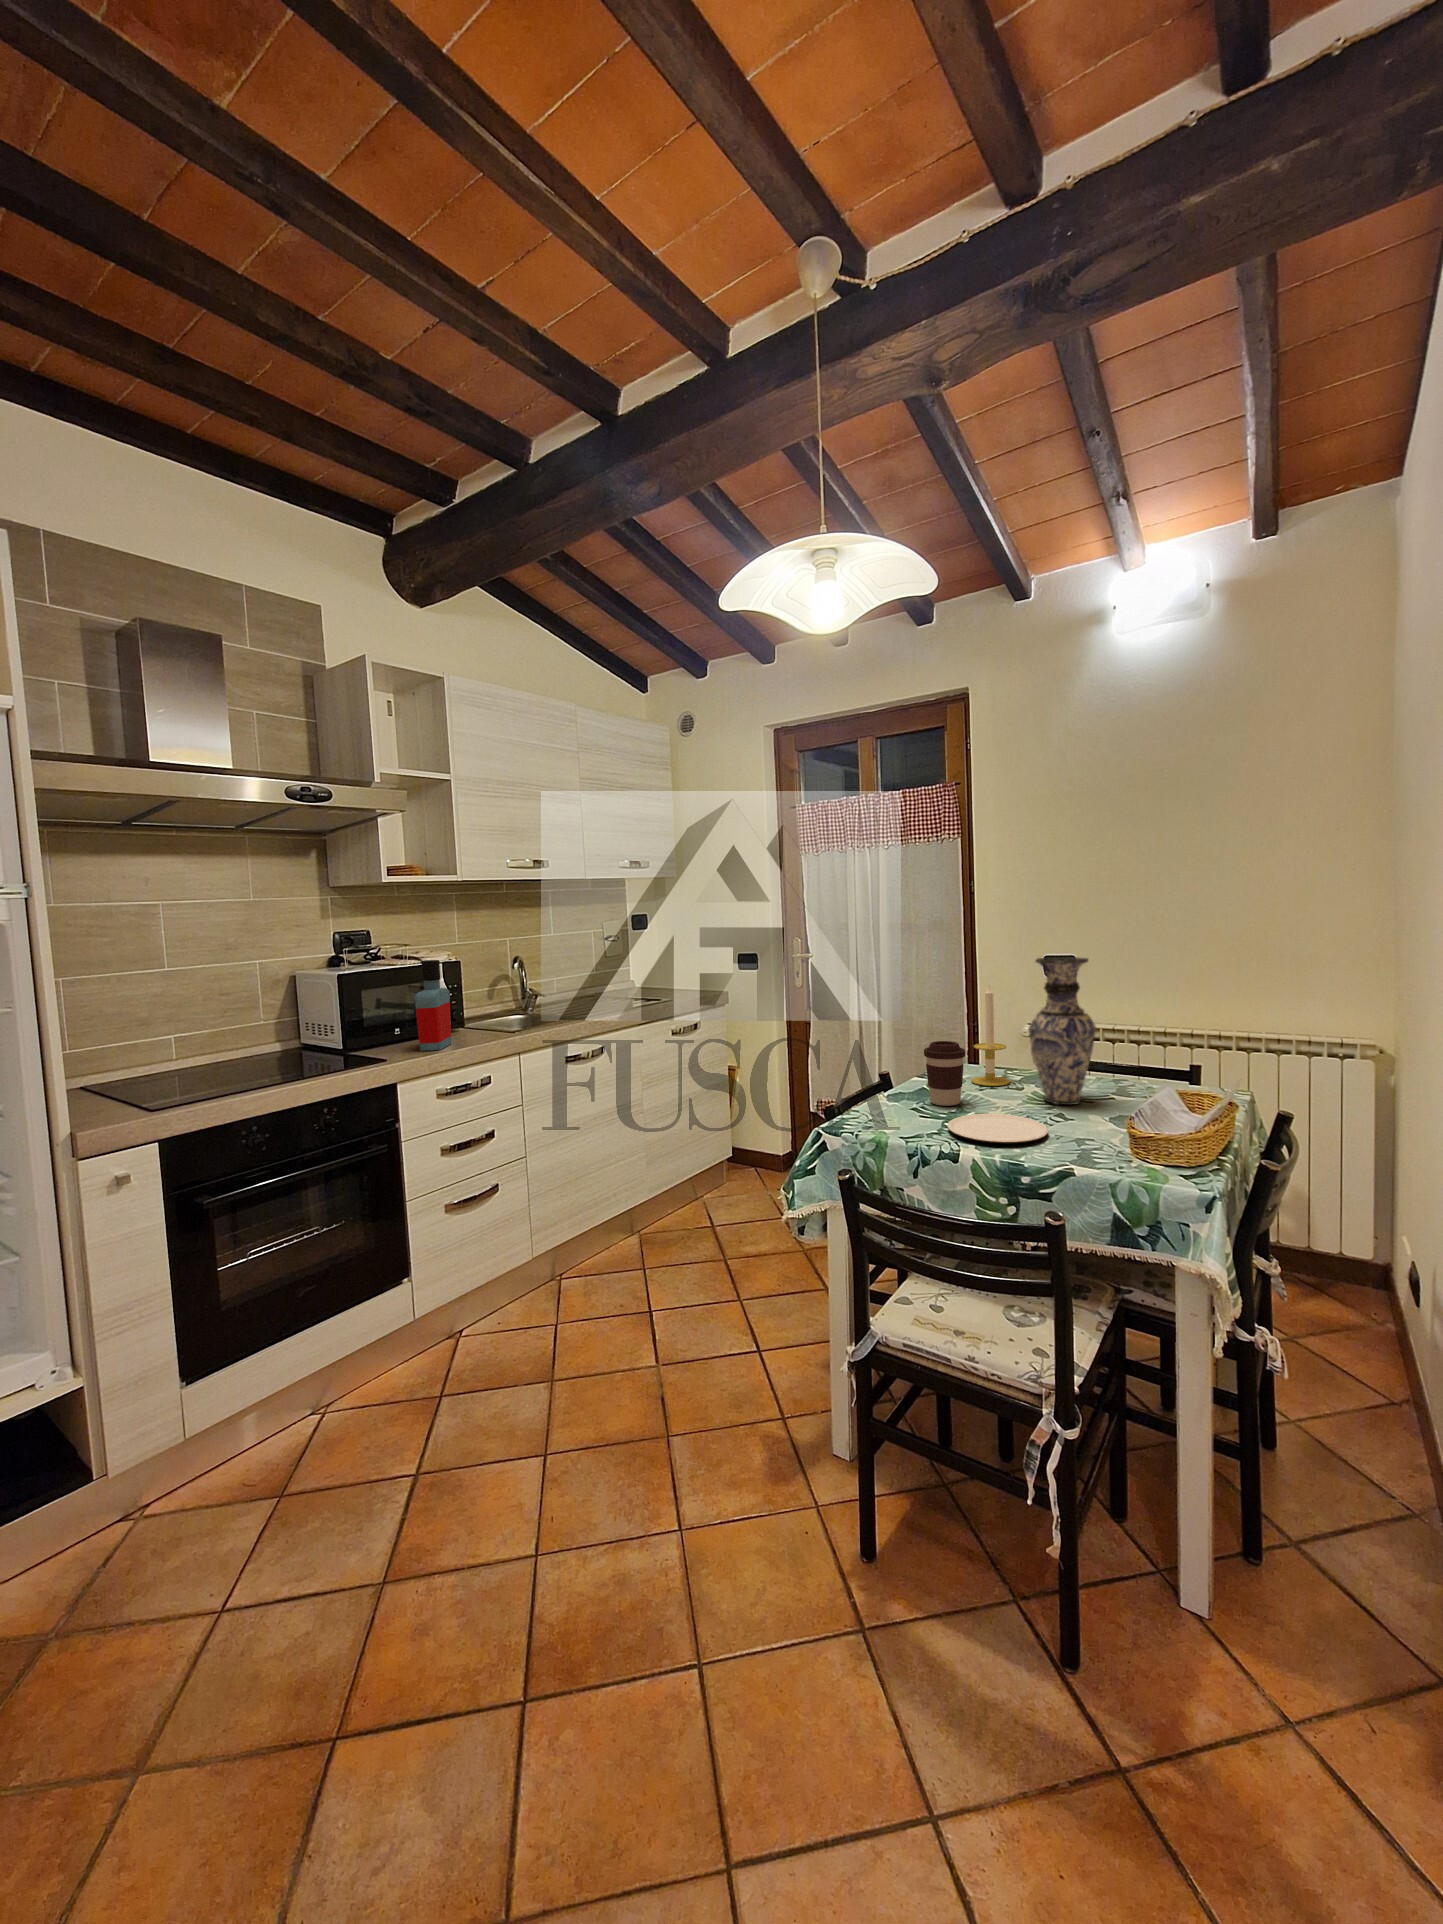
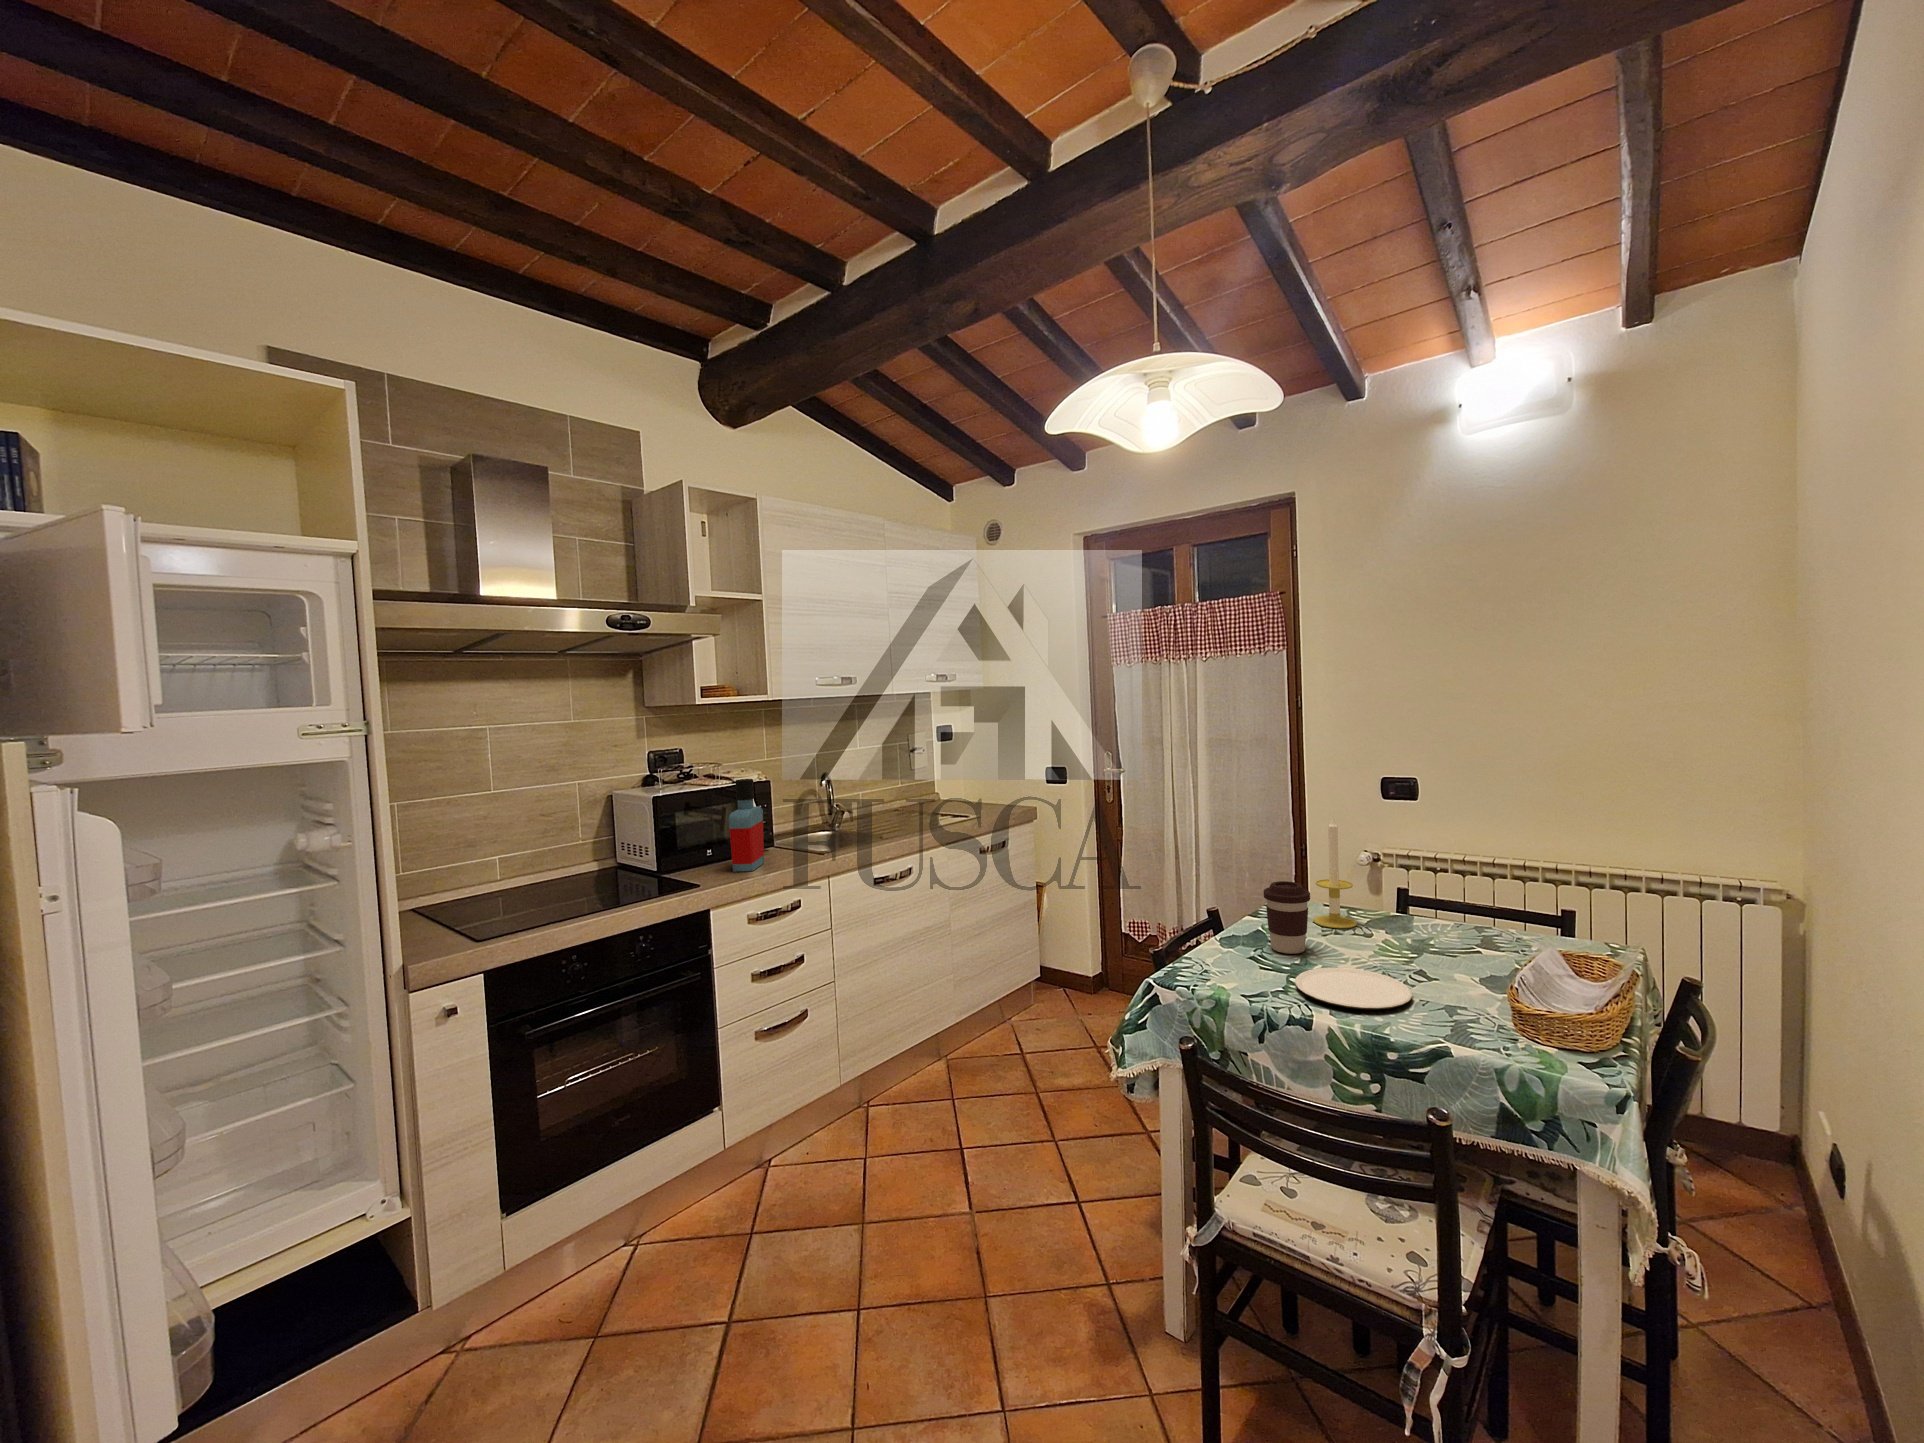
vase: present [1029,957,1096,1105] -> none [1382,792,1460,958]

